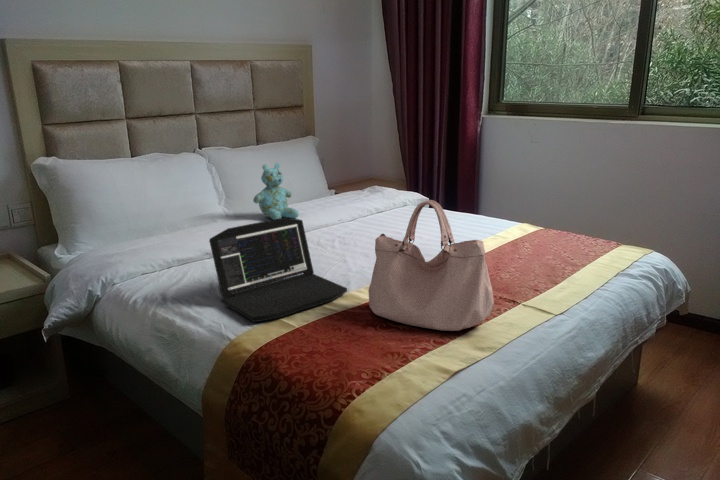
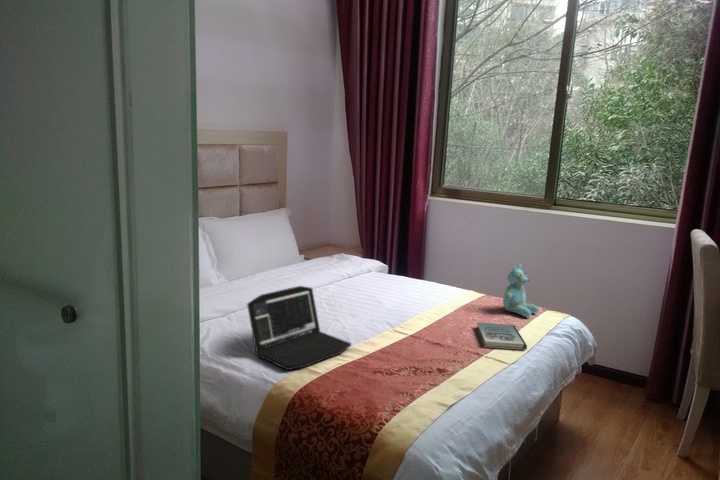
stuffed bear: present [253,163,299,220] -> present [503,264,539,317]
handbag: present [369,200,494,331] -> none [372,278,470,376]
book: none [522,261,584,296] -> present [477,322,527,350]

